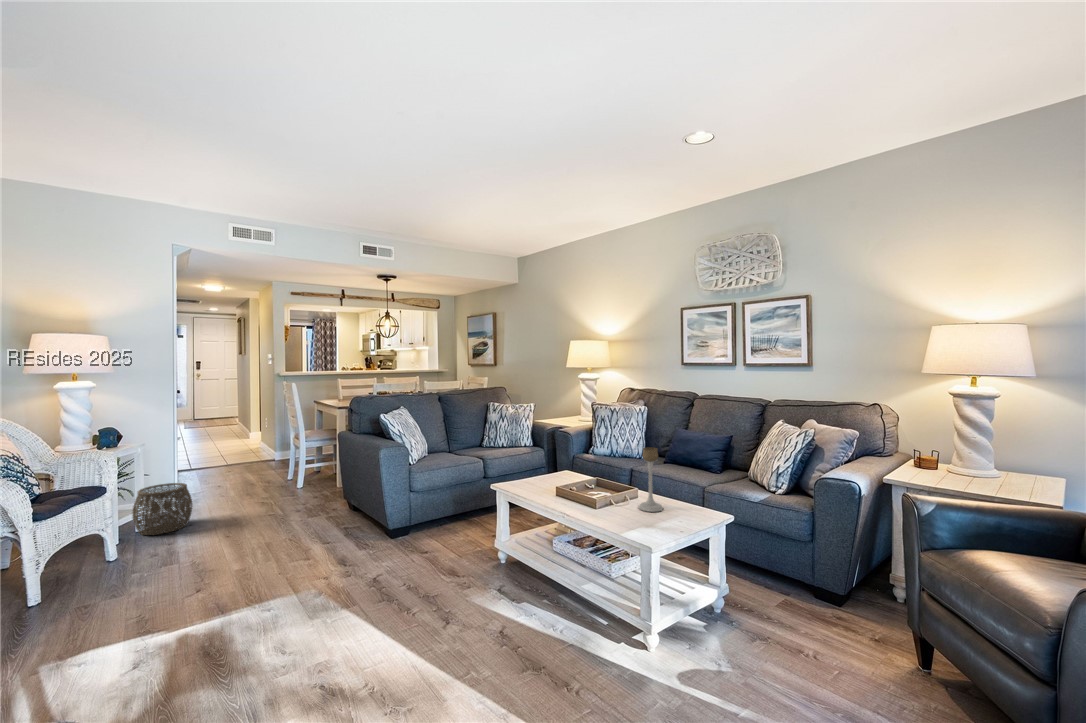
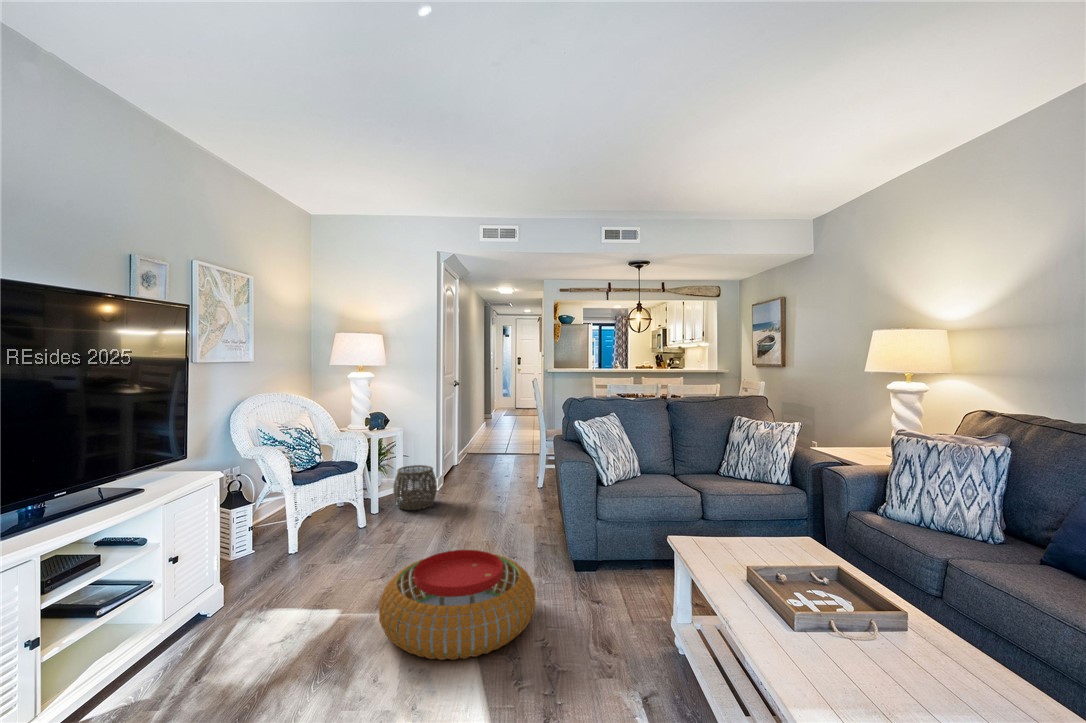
candle holder: present [638,447,663,512] -> none [893,541,959,688]
pouf: none [242,533,392,627] -> present [379,550,535,660]

